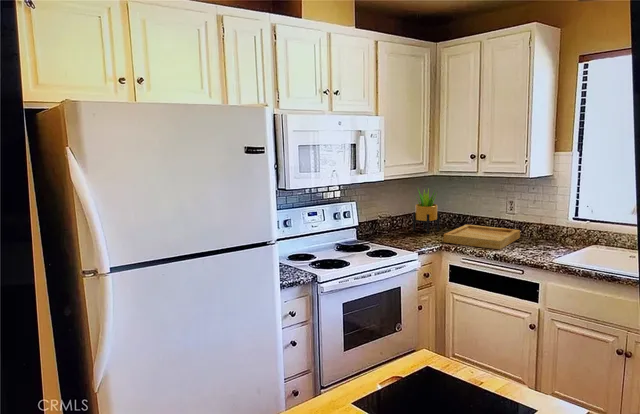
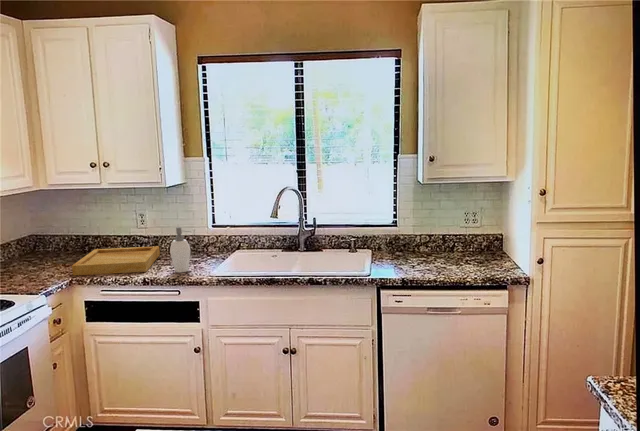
potted plant: present [413,189,440,233] -> none [19,209,60,268]
soap dispenser: none [522,215,542,256] -> present [170,227,190,273]

